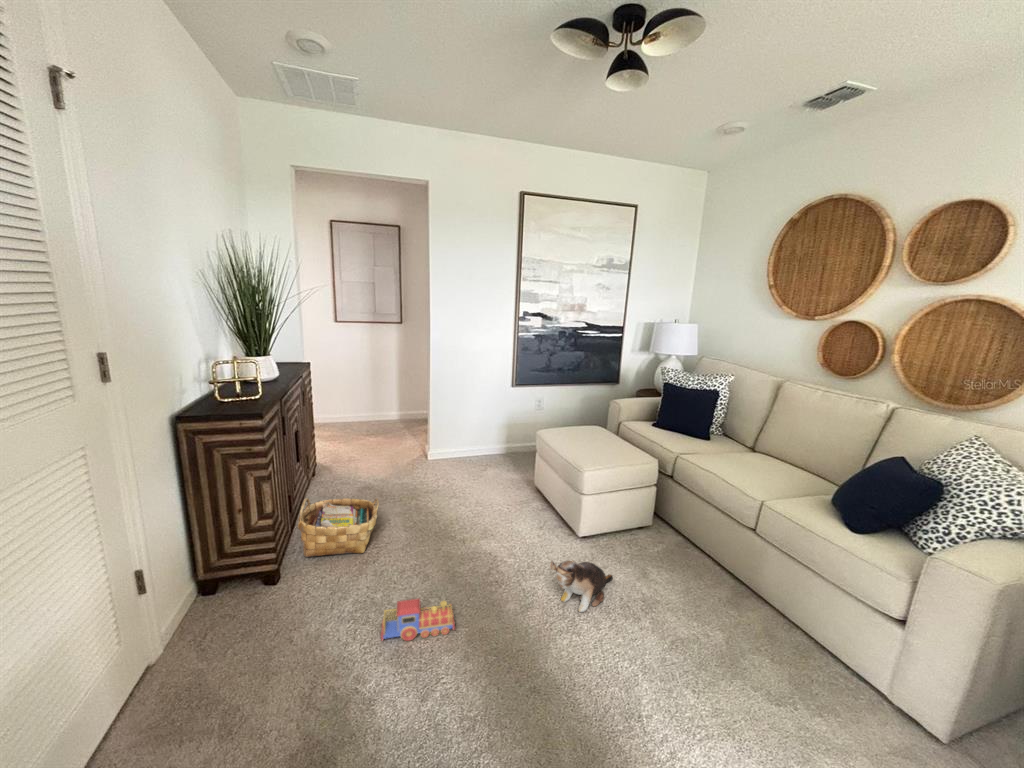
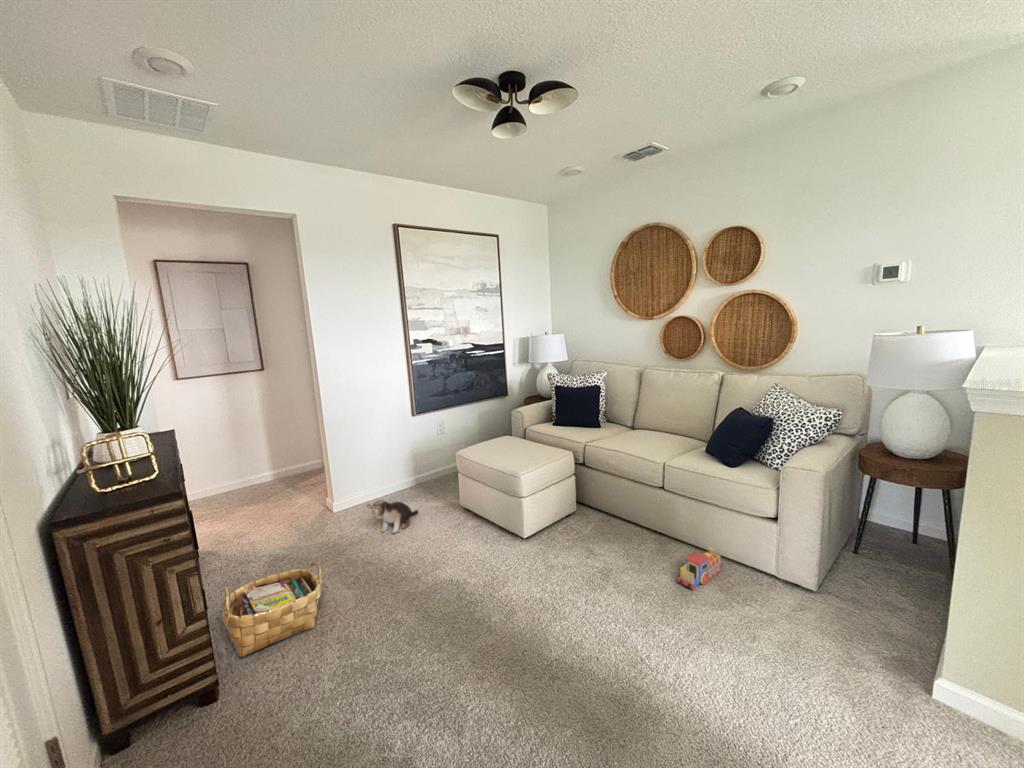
plush toy: present [550,561,613,612] -> present [367,500,418,533]
toy train: present [380,599,455,641] -> present [678,547,723,589]

